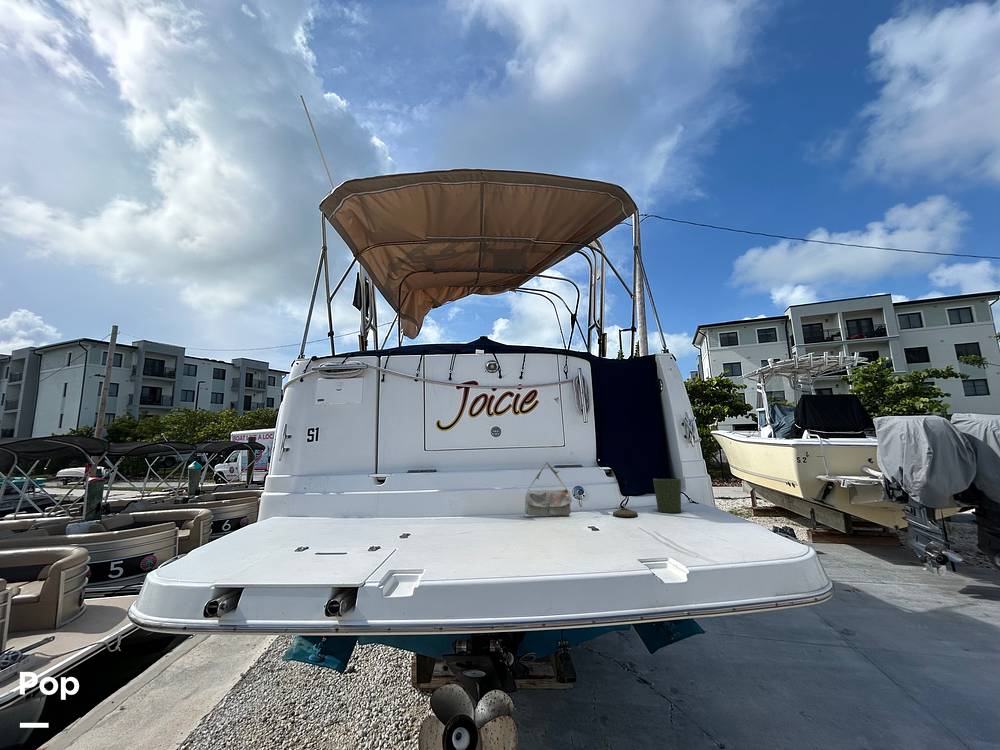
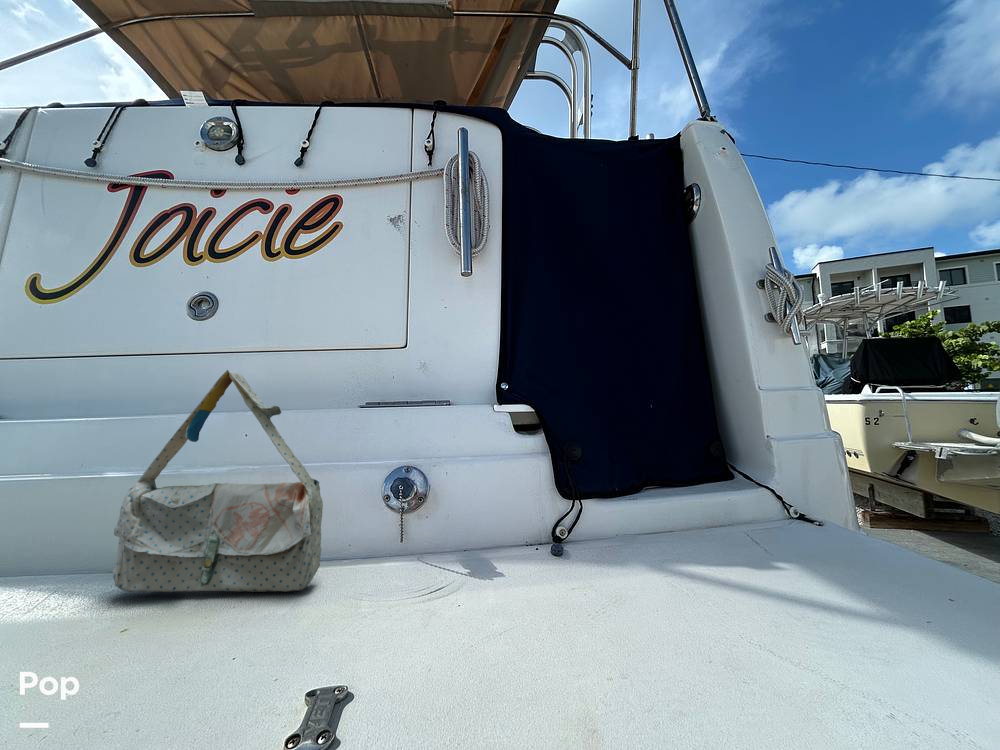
trash can: present [613,478,681,517] -> none [490,437,784,620]

